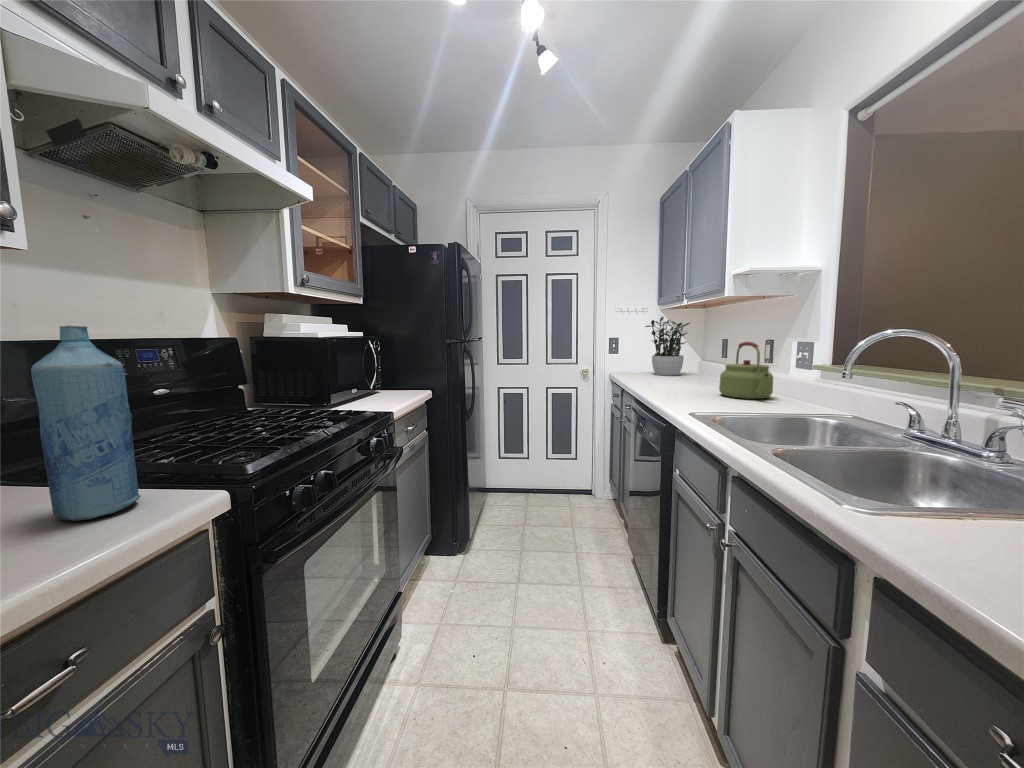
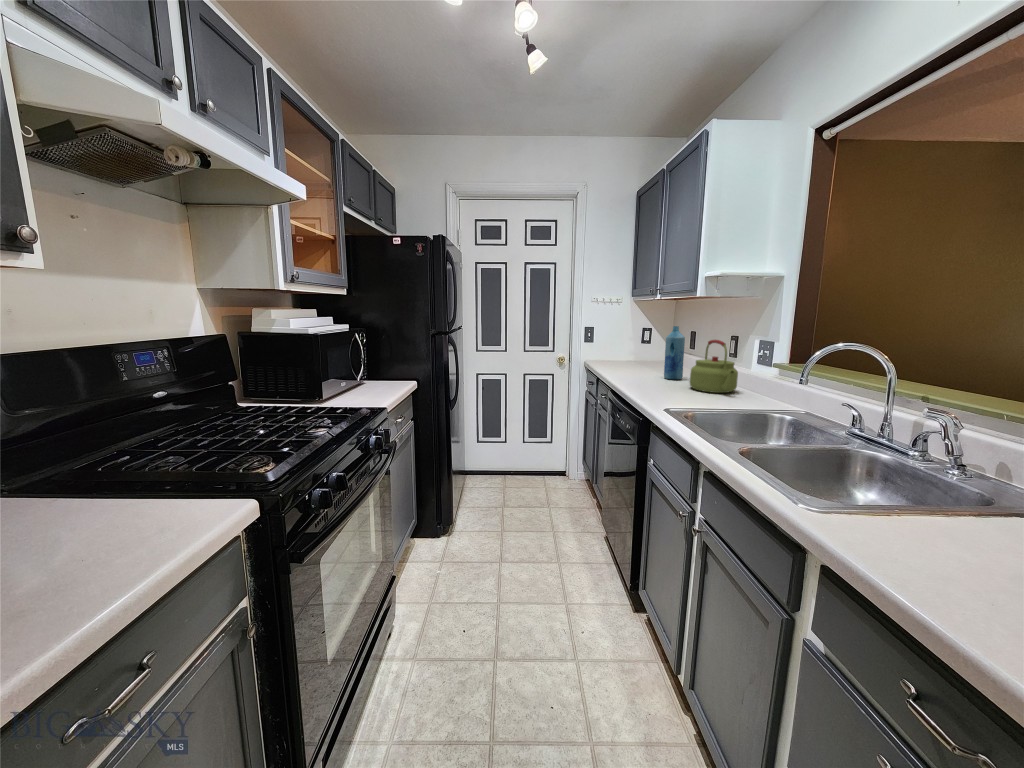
potted plant: present [645,316,690,376] -> none [619,308,663,365]
bottle: present [31,326,141,521] -> present [664,326,685,380]

